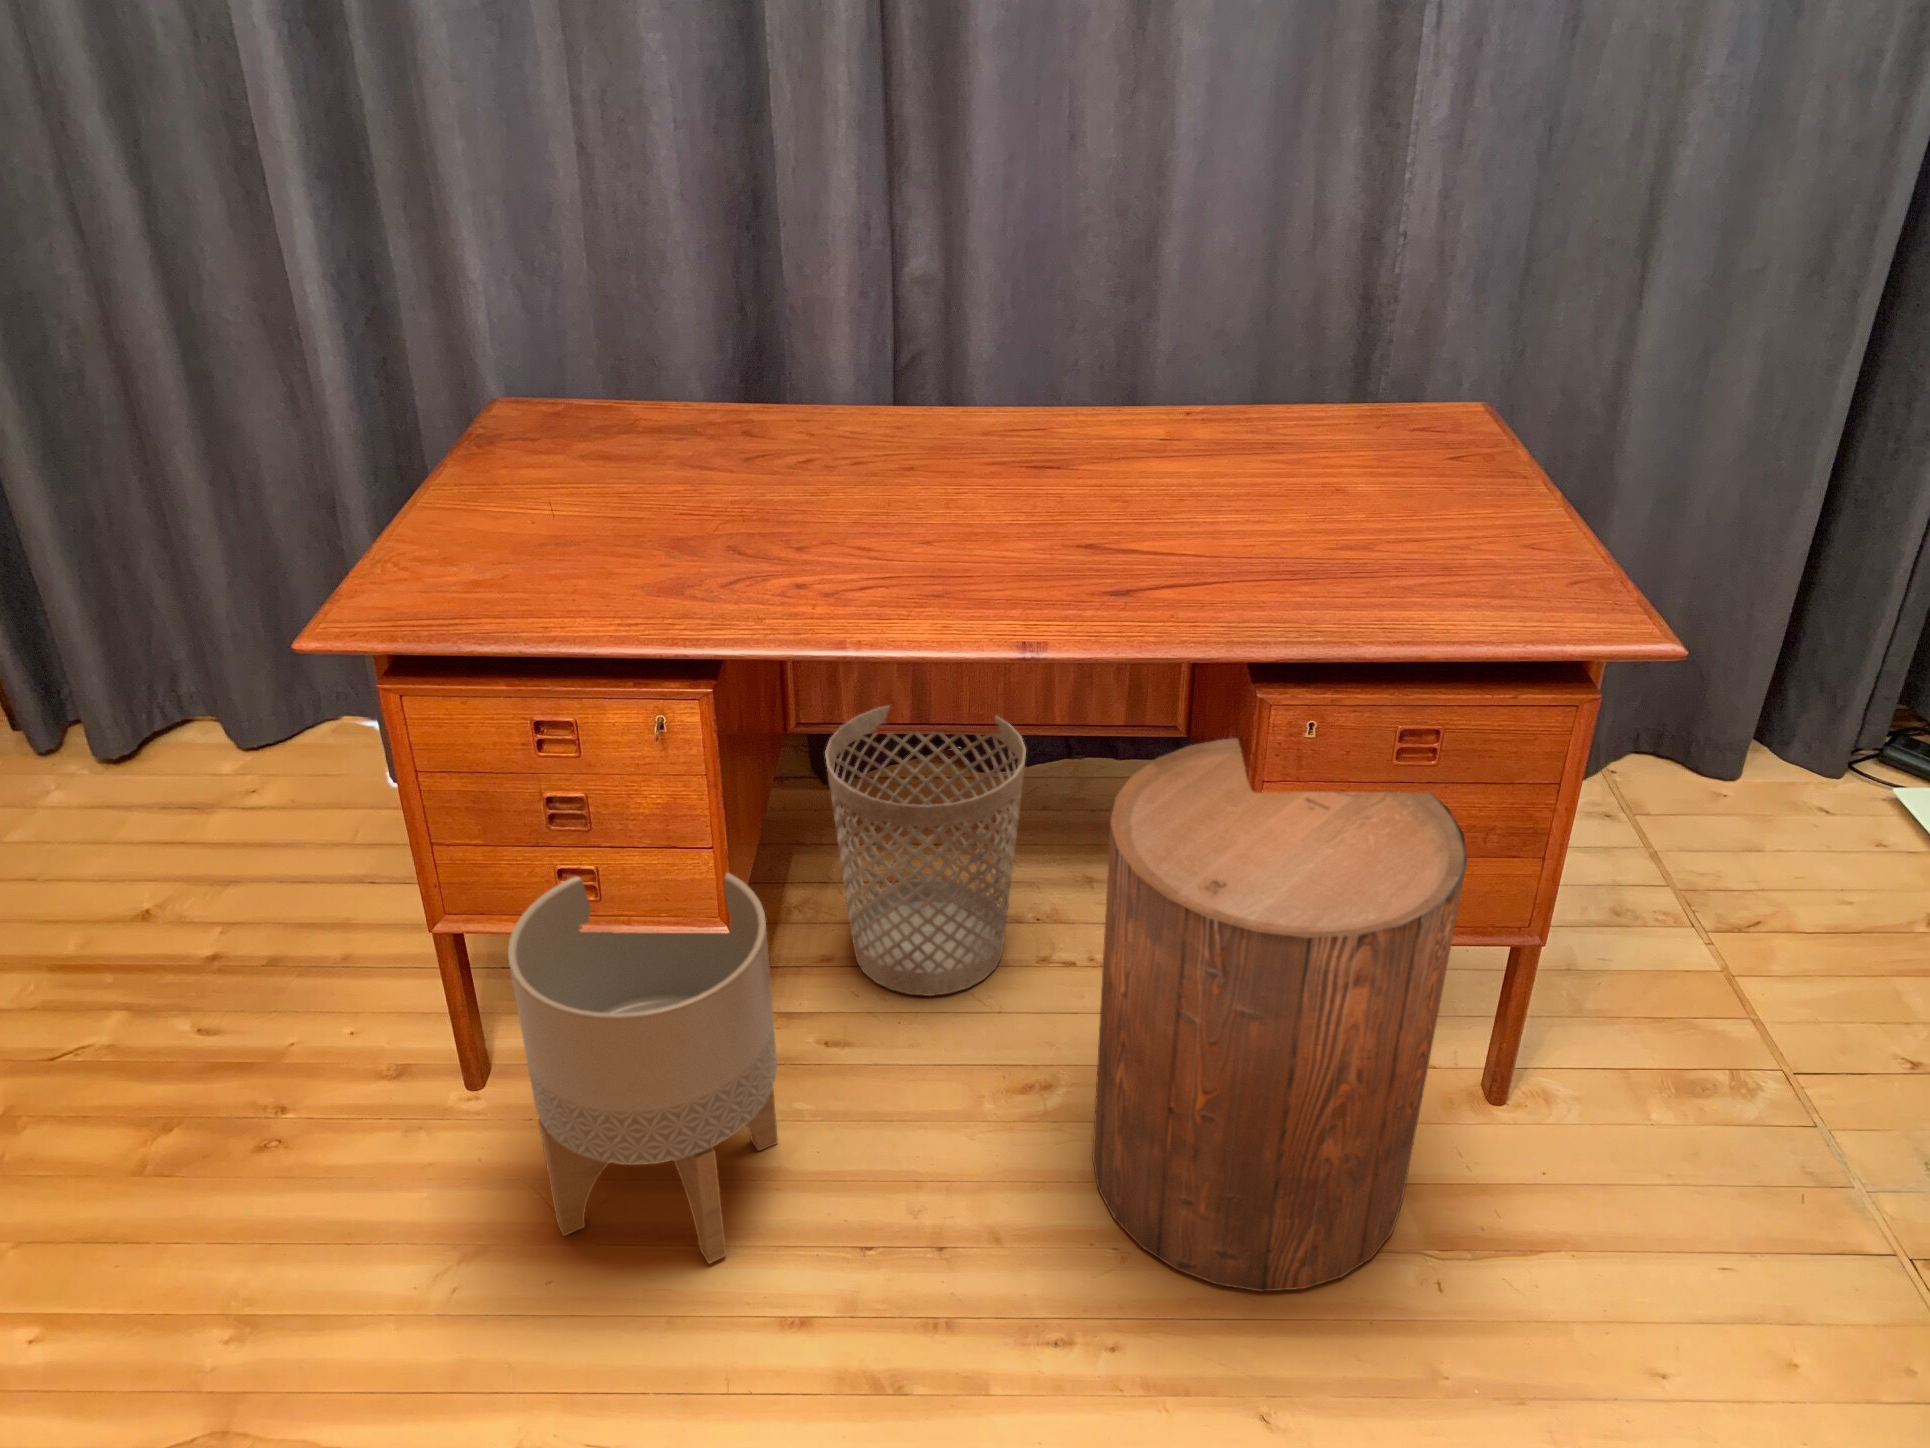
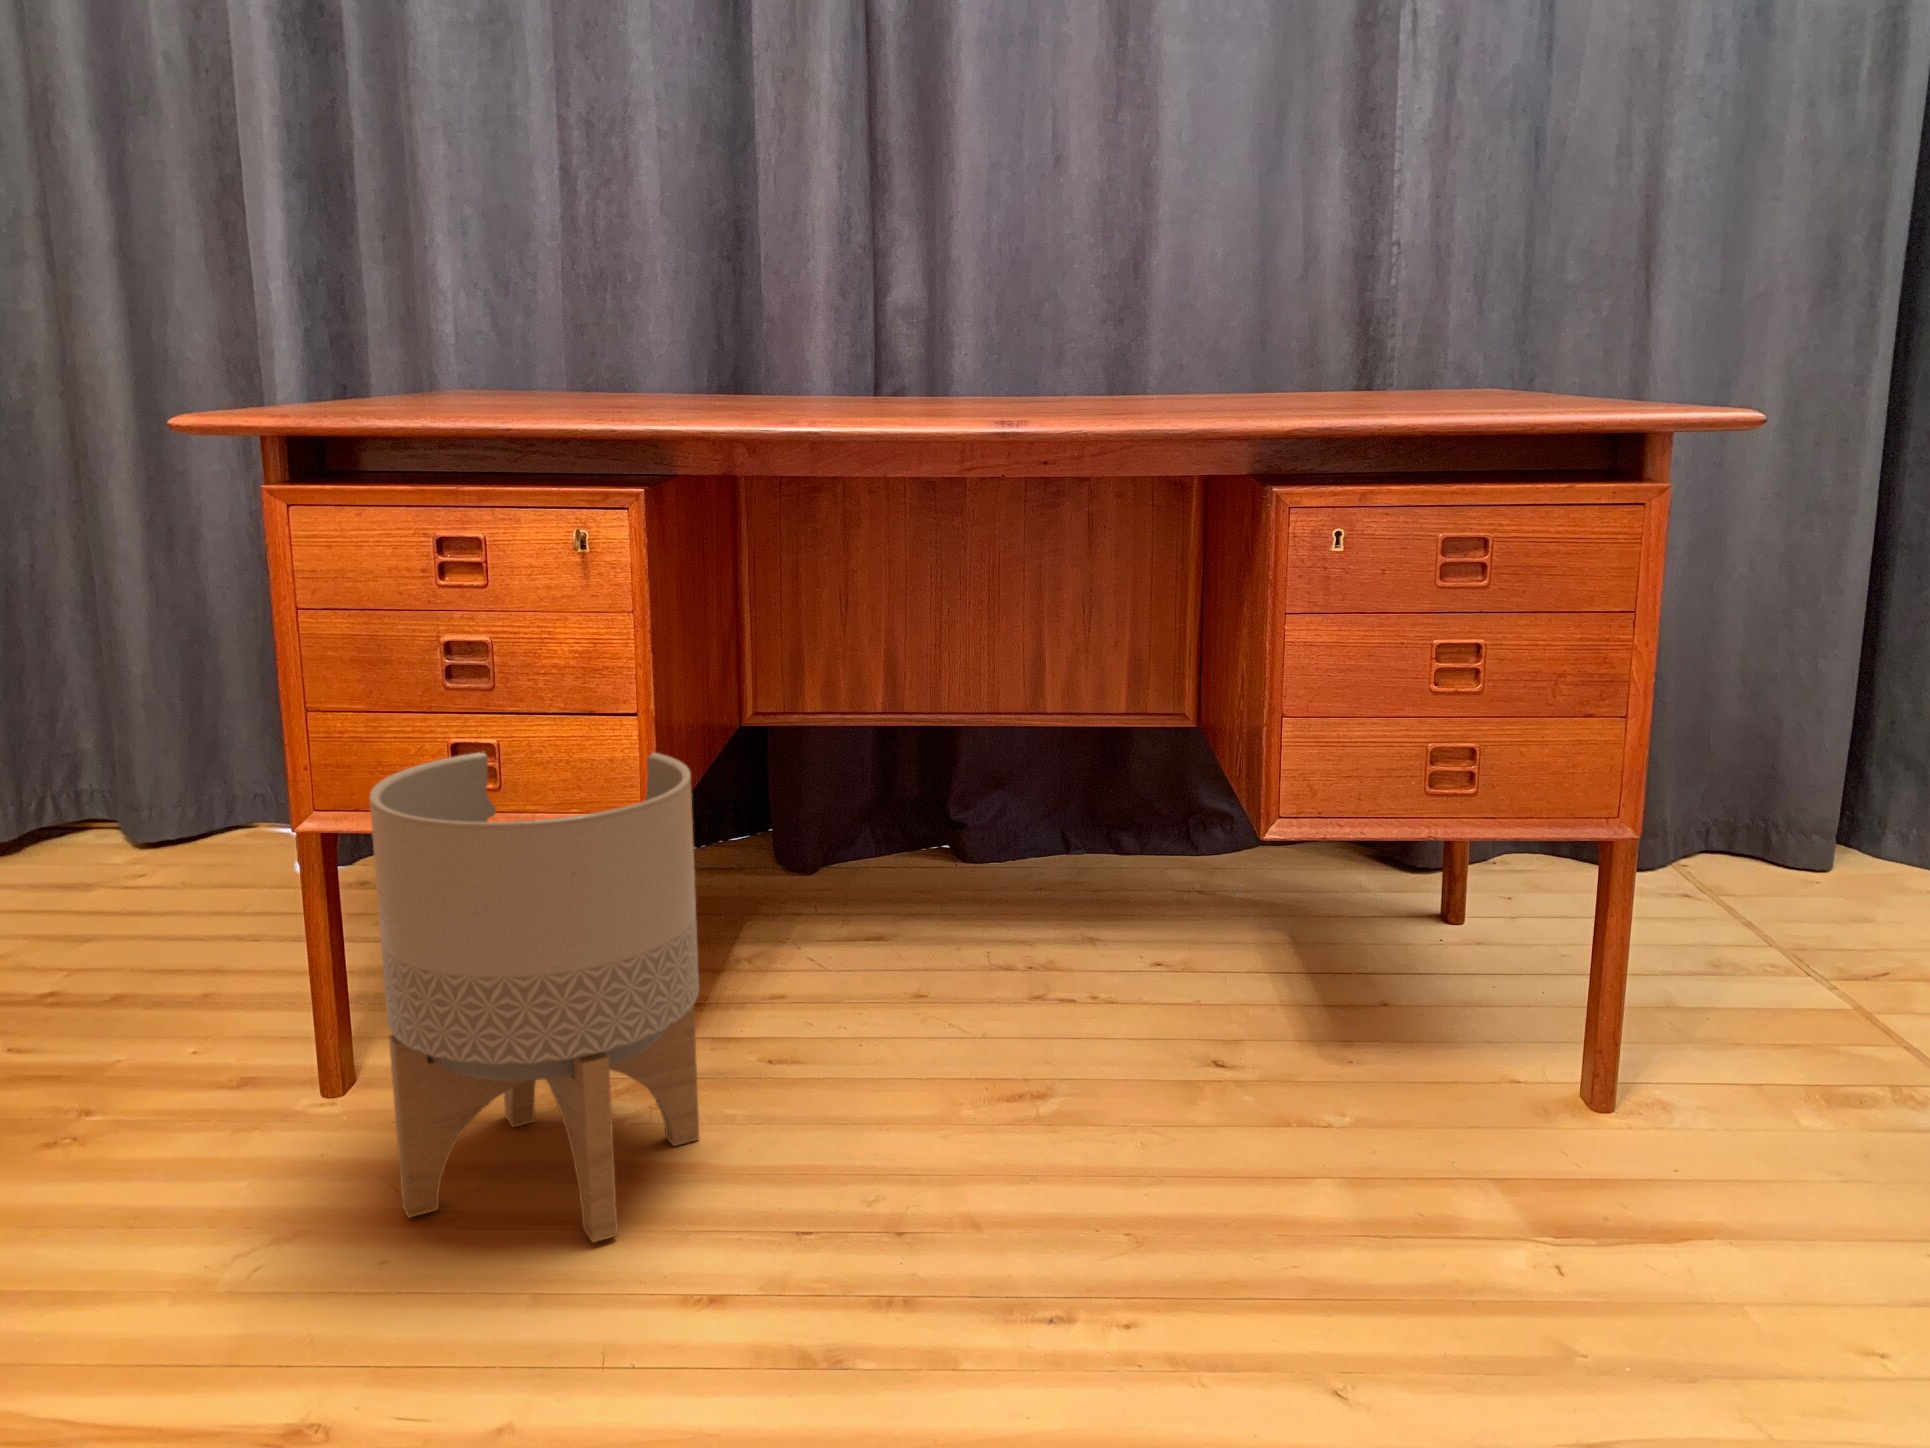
wastebasket: present [825,706,1026,996] -> none [782,694,1012,1020]
stool: present [1092,738,1467,1291] -> none [1098,613,1539,1268]

